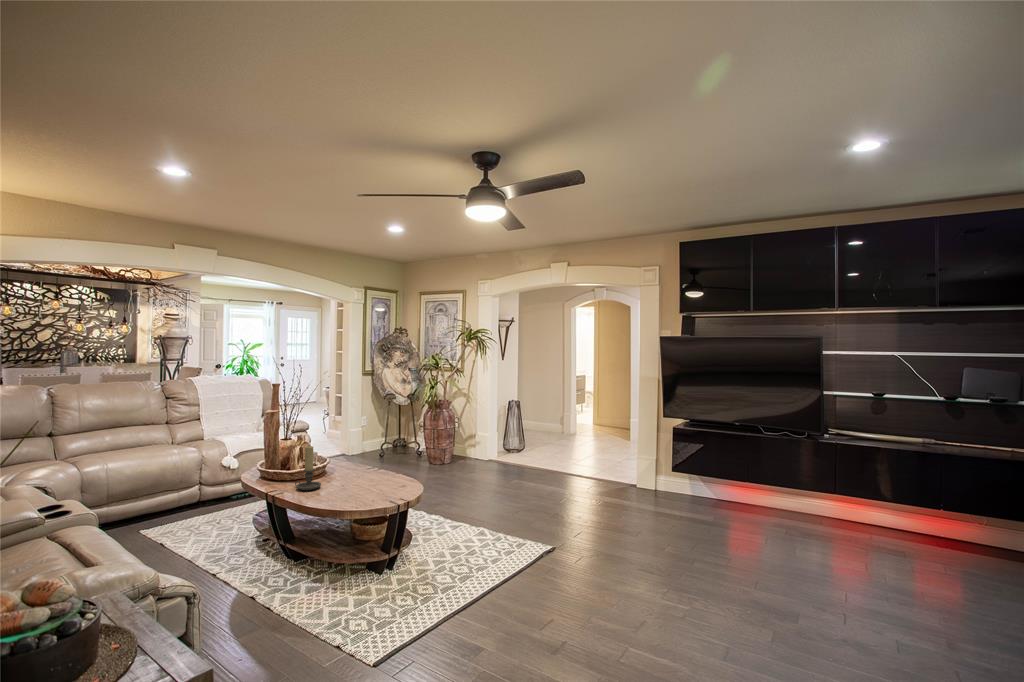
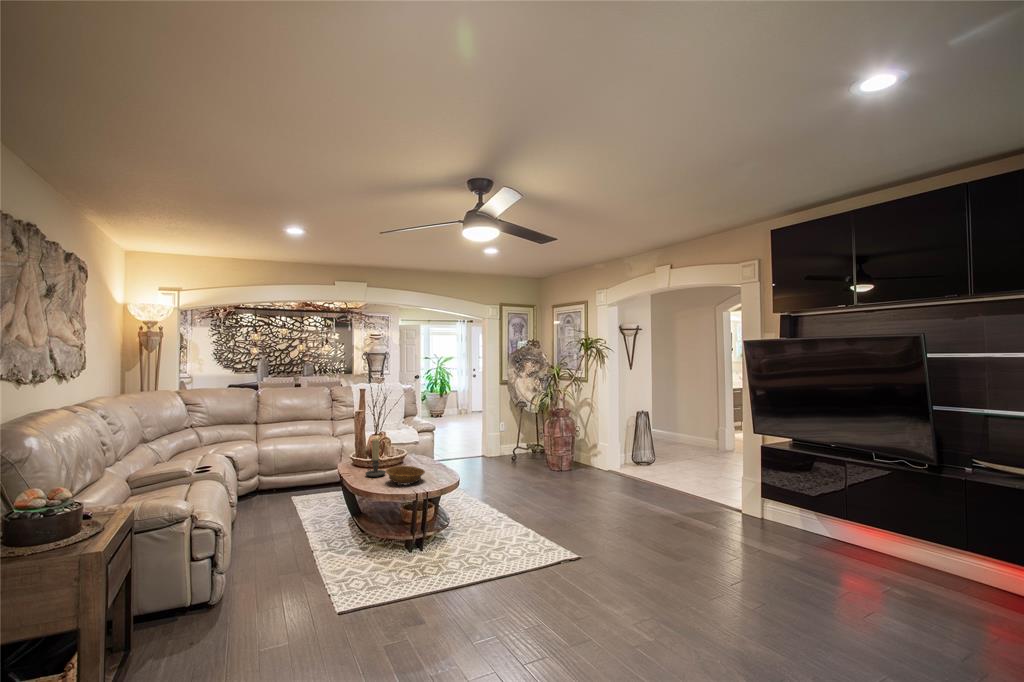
decorative bowl: none [334,474,379,495] -> present [386,466,425,484]

